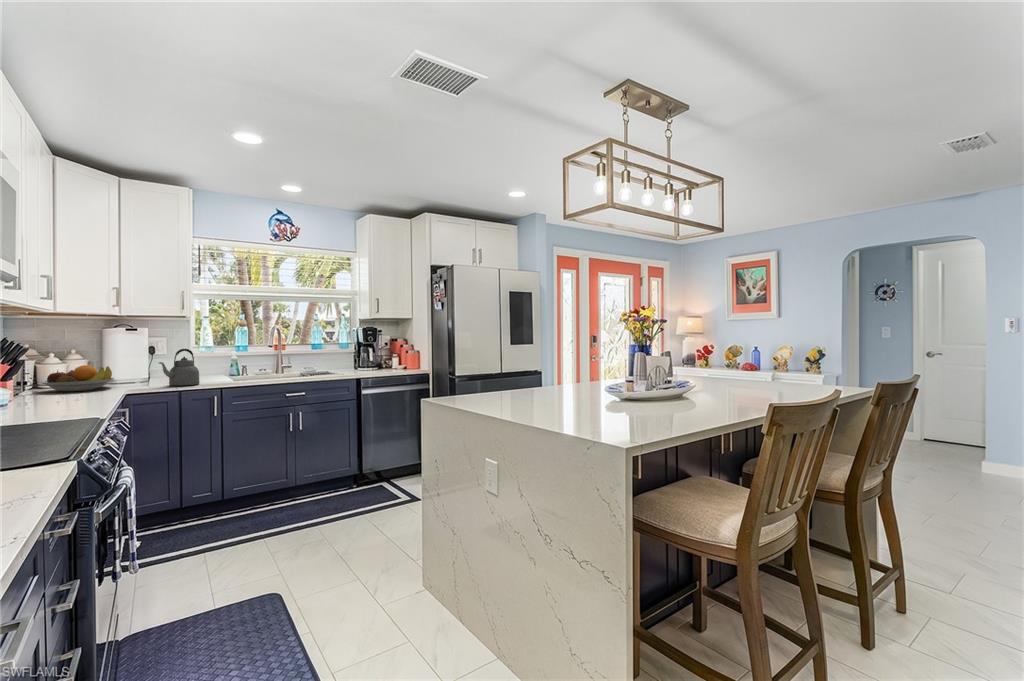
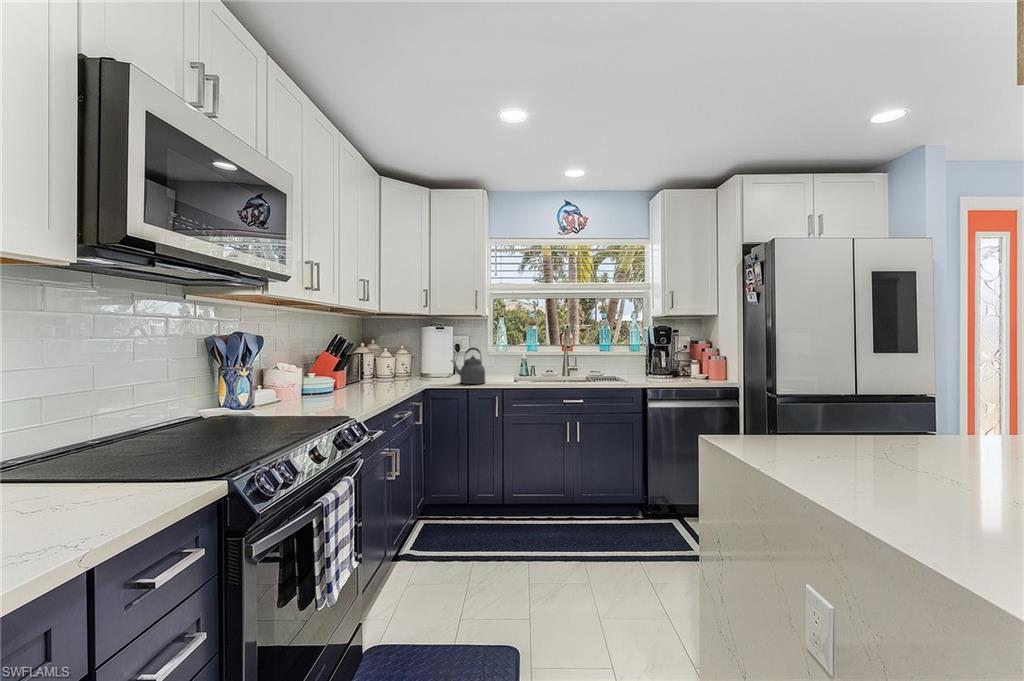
fruit bowl: present [39,365,115,392] -> none [368,361,421,383]

